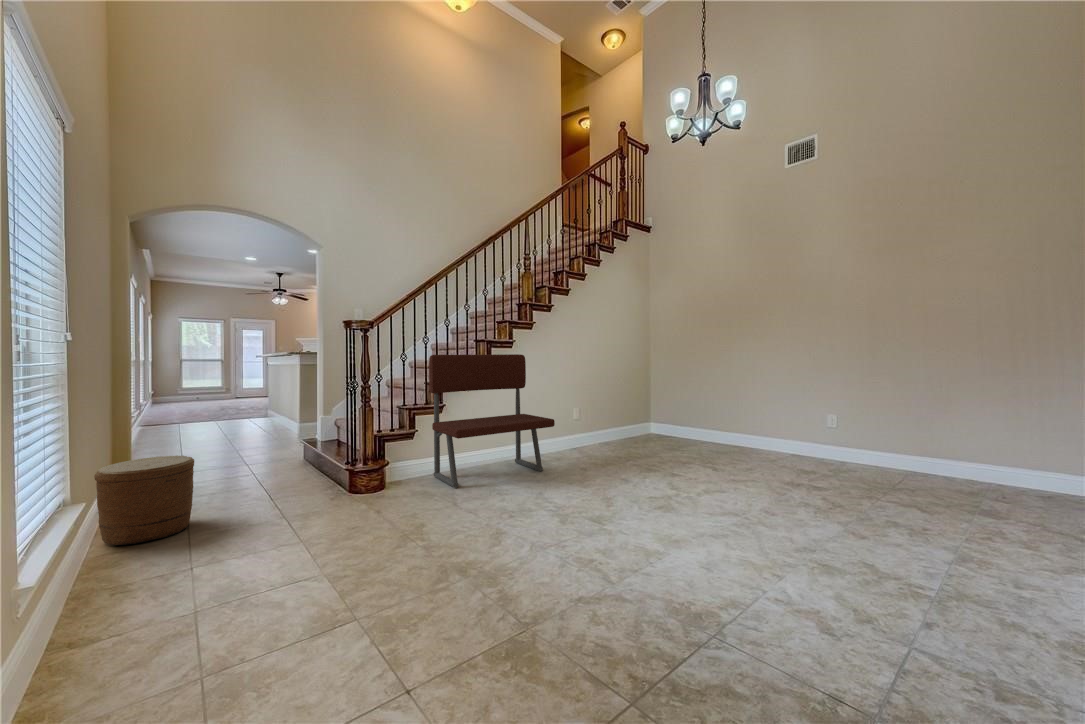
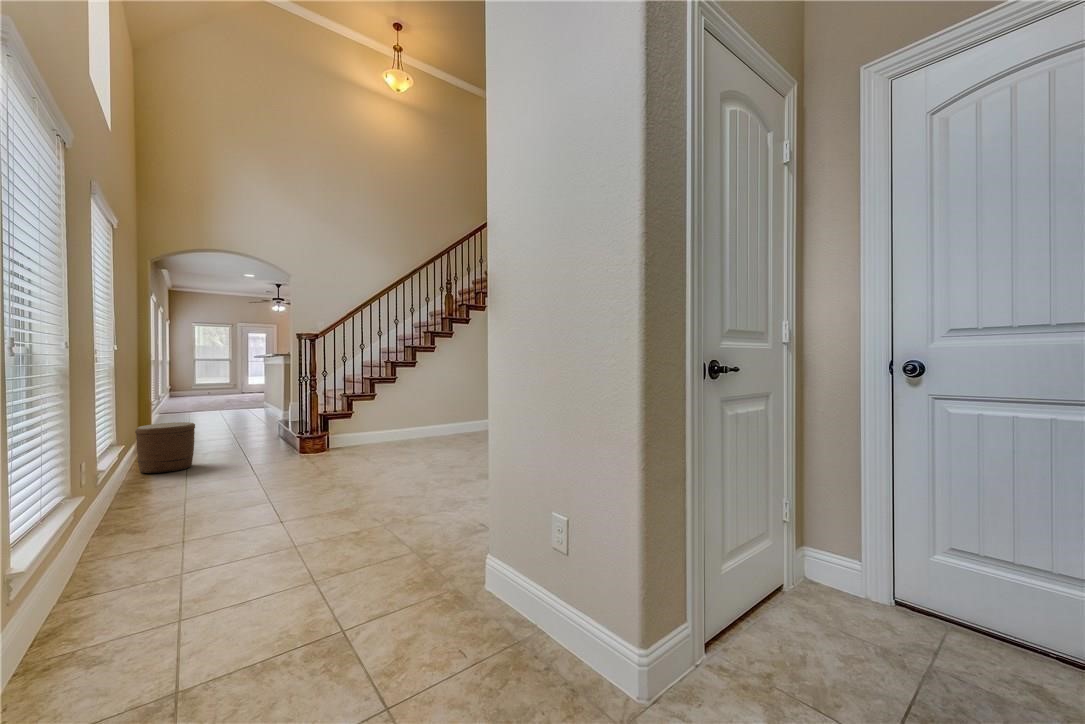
bench: present [429,354,555,488] -> none [362,357,455,452]

